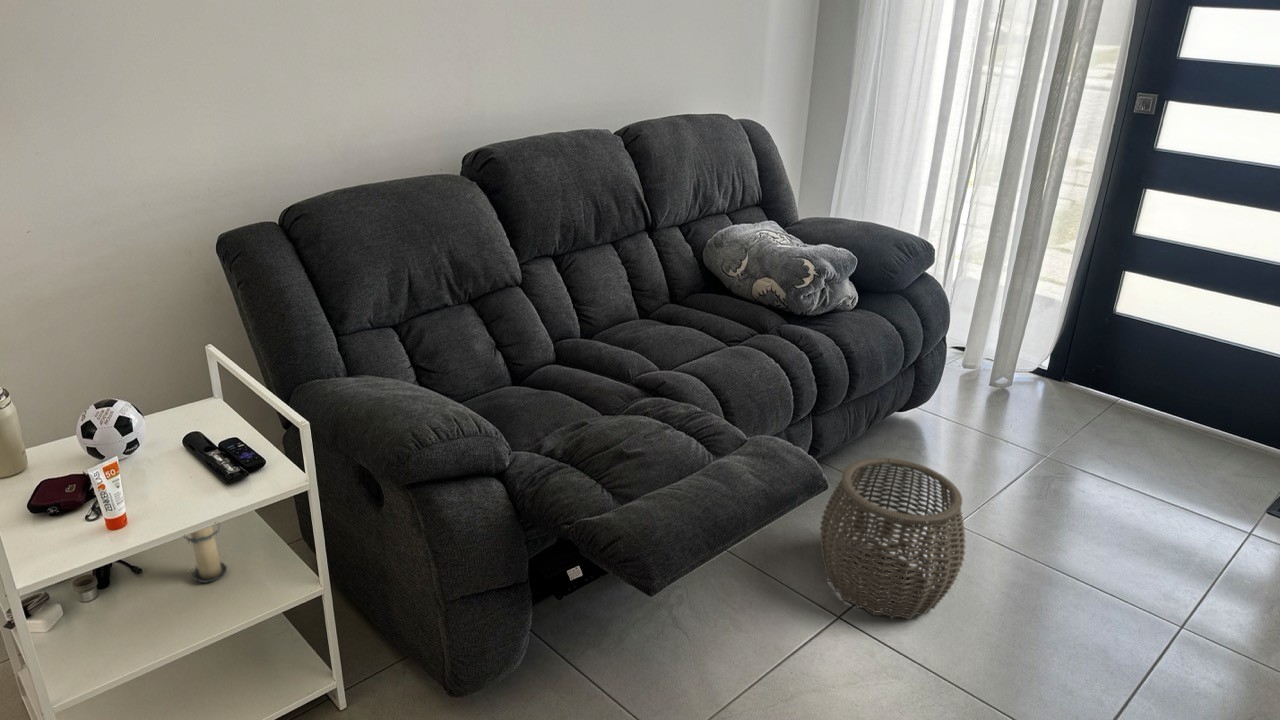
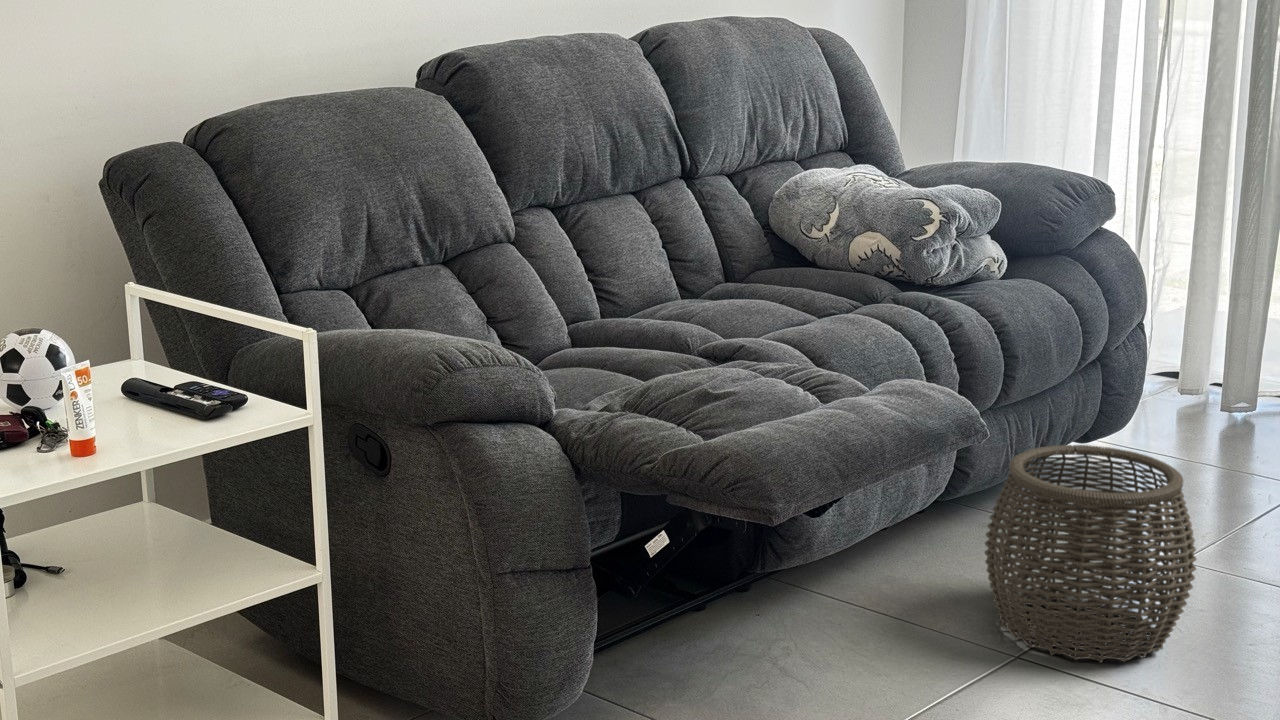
candle: present [185,522,227,582] -> none [127,466,187,578]

